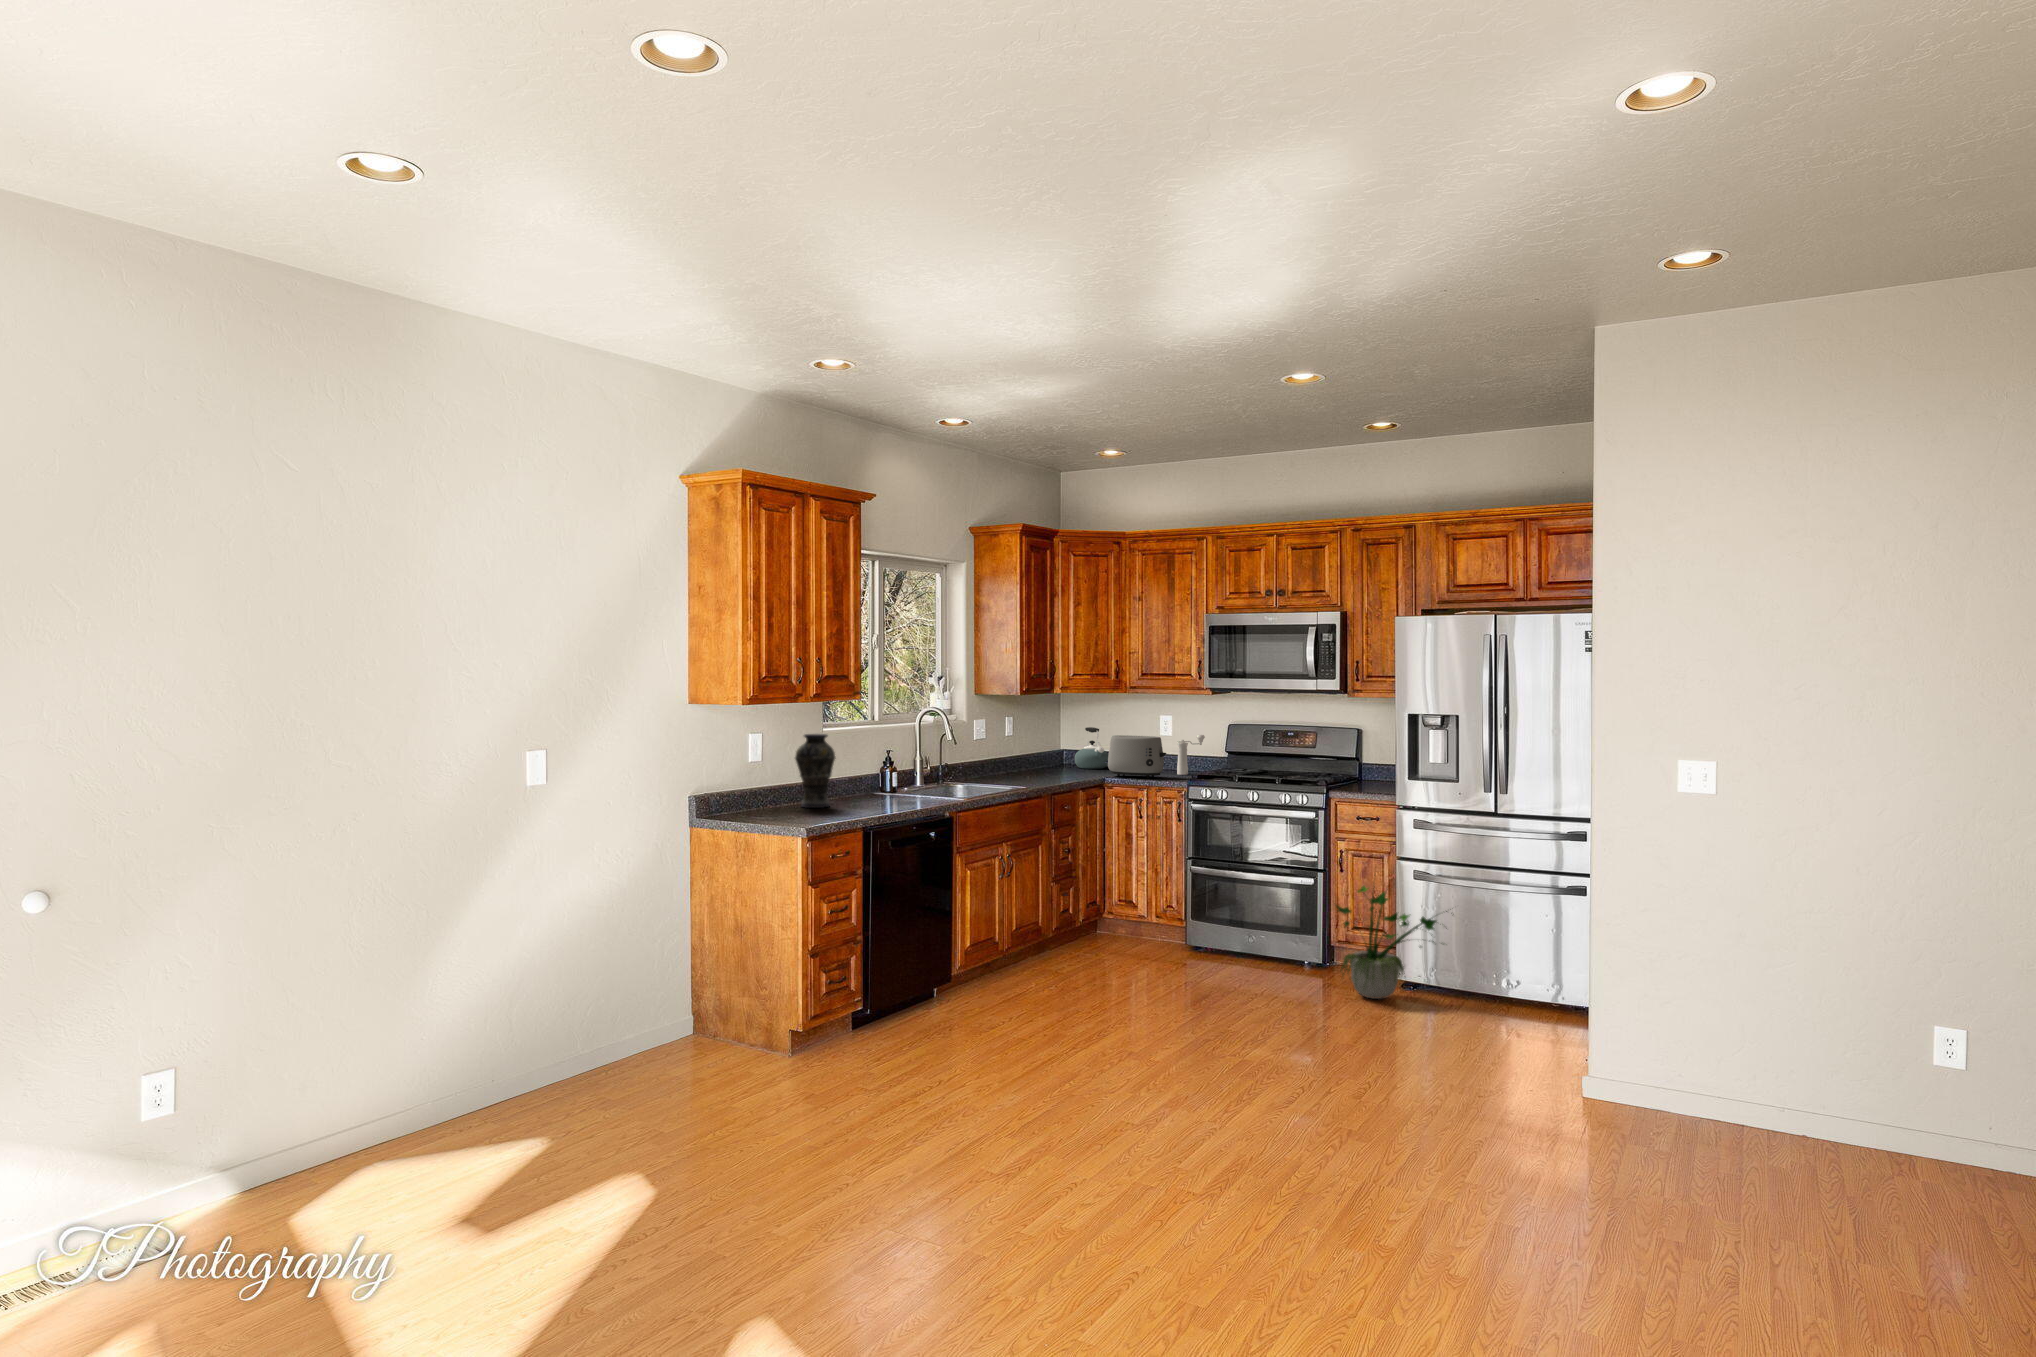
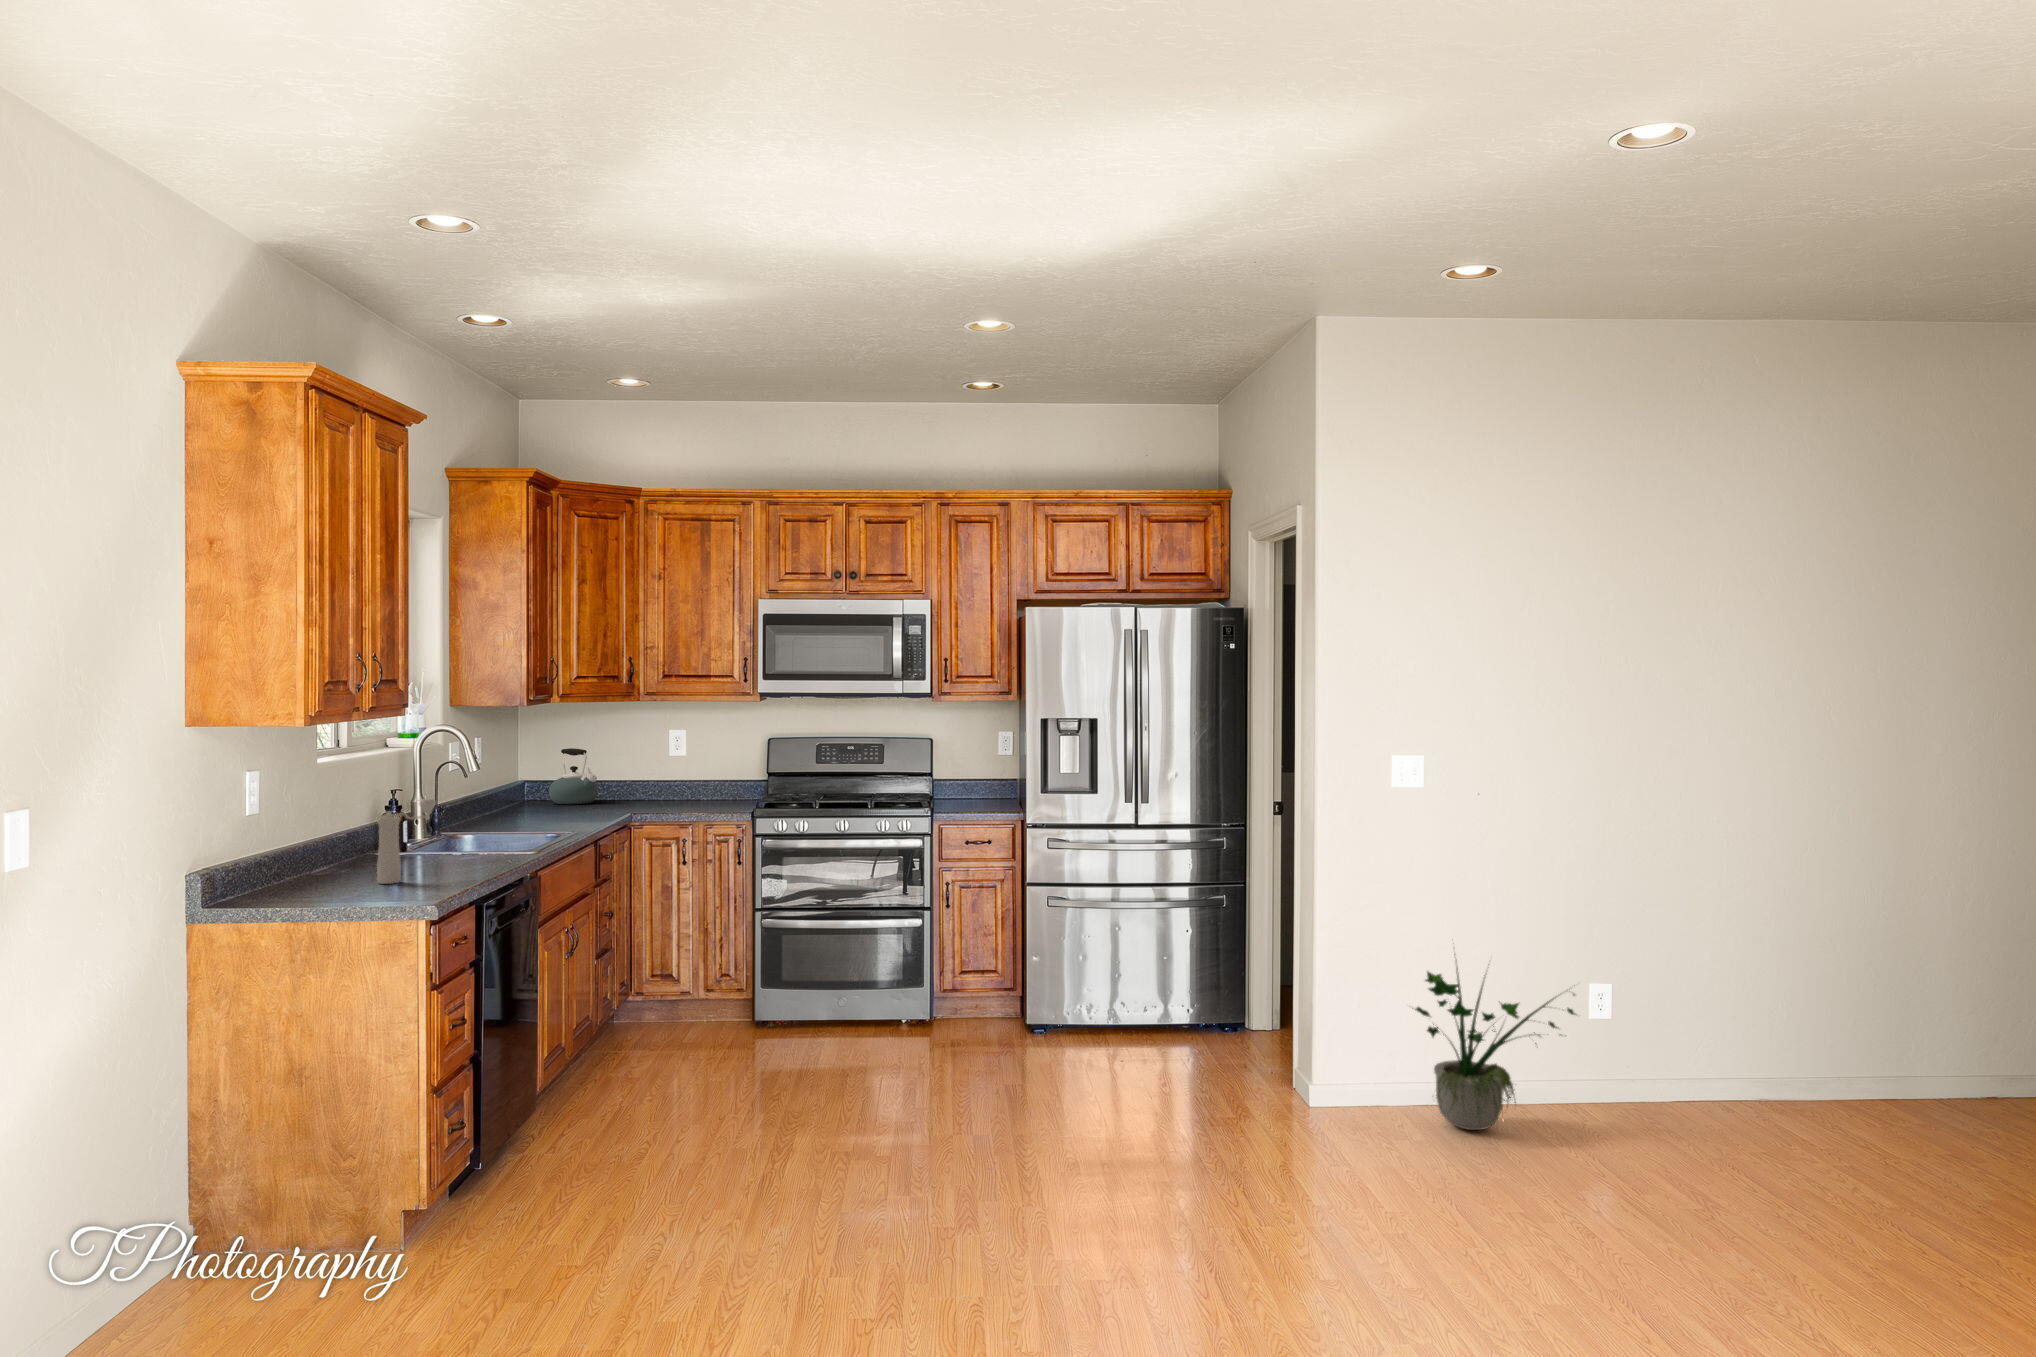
vase: present [795,734,836,808] -> none [288,779,361,900]
toaster: present [1108,735,1166,778] -> none [627,757,710,812]
pepper mill: present [1177,735,1205,775] -> present [377,798,436,884]
potted plant: present [1336,886,1447,999] -> present [1415,960,1575,1130]

